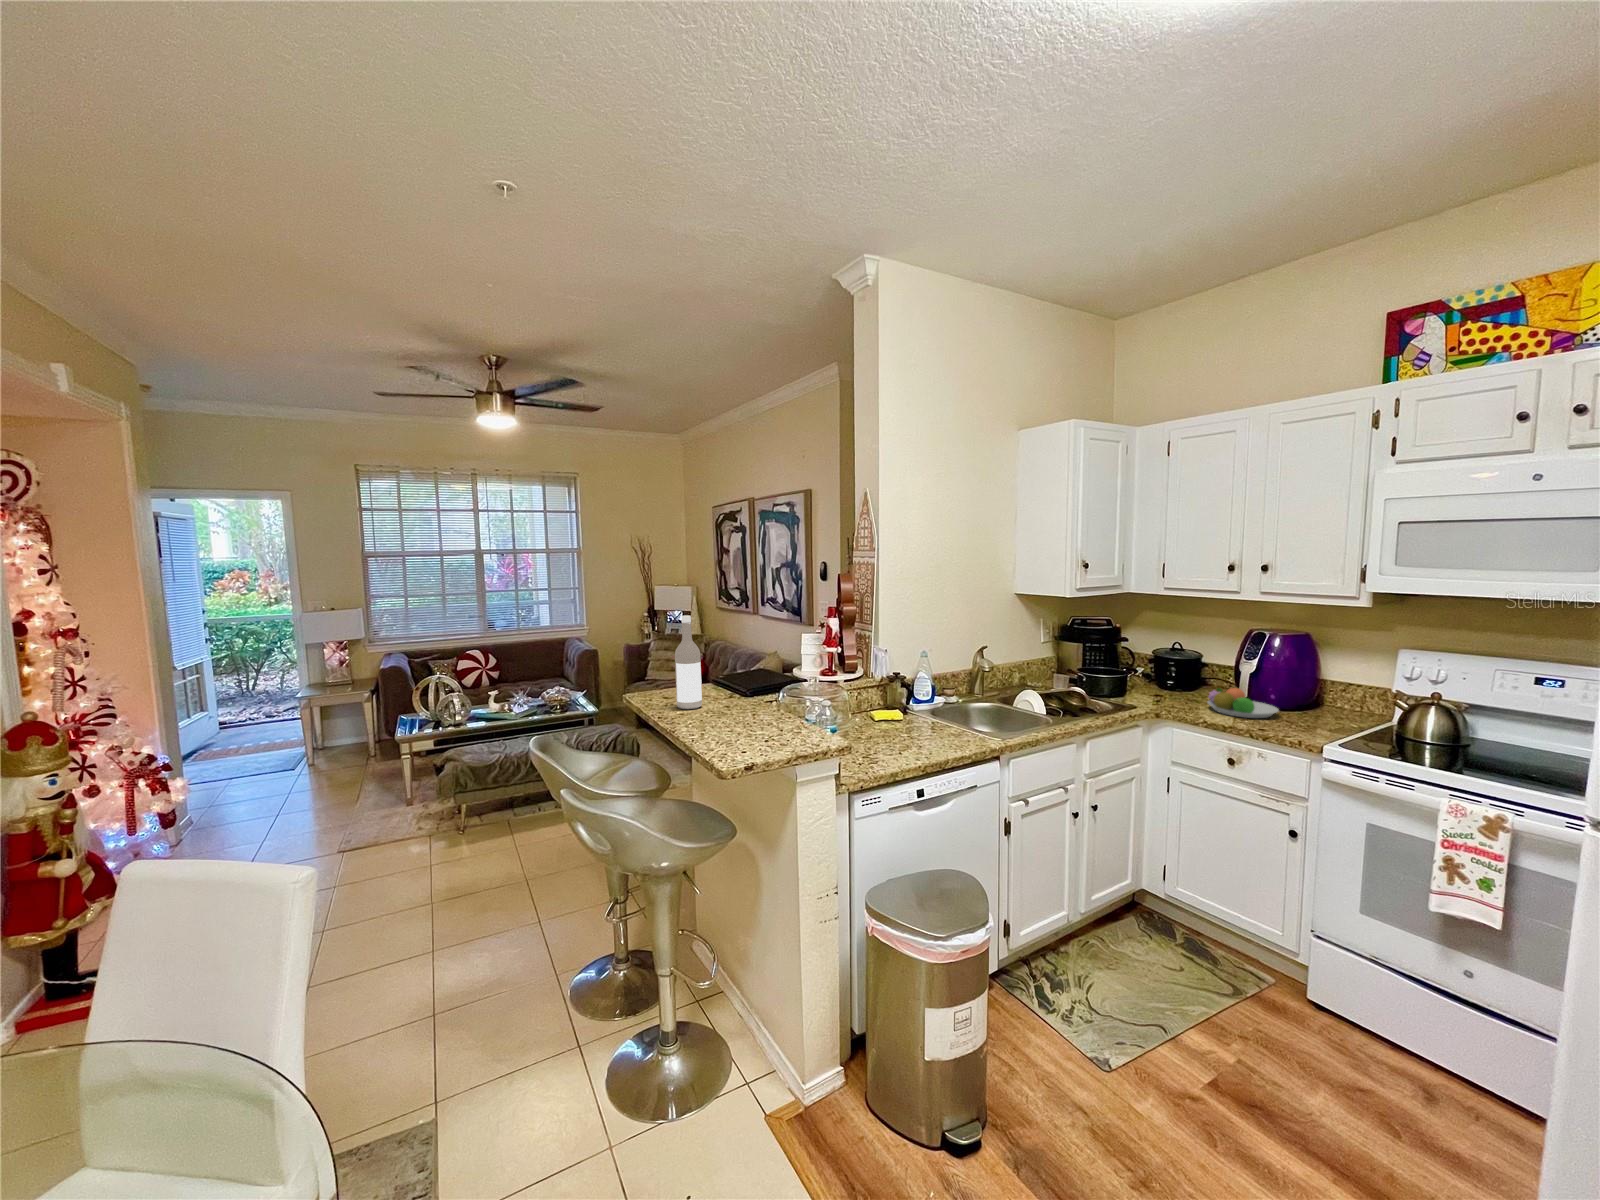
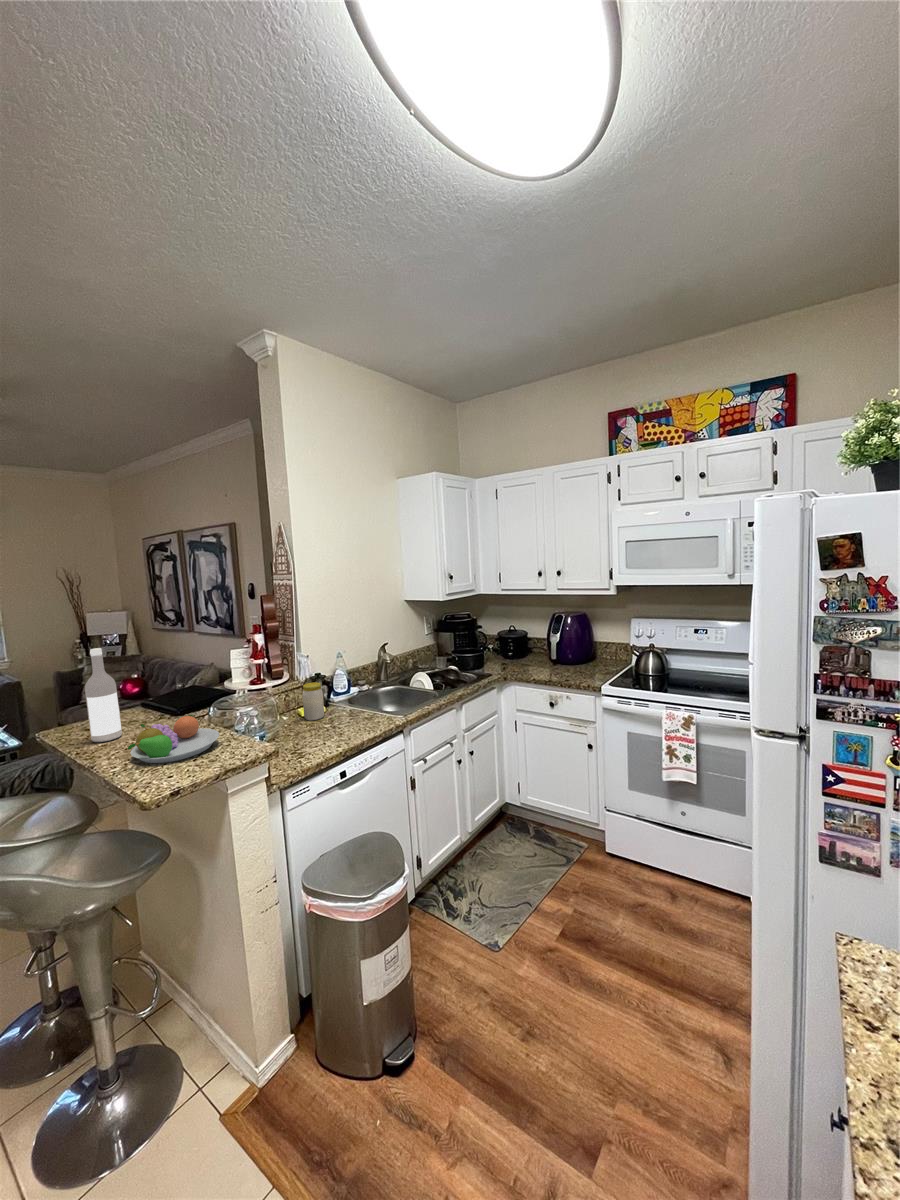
jar: none [878,681,901,726] -> present [302,682,324,720]
fruit bowl: present [1208,687,1279,718] -> present [128,715,219,763]

